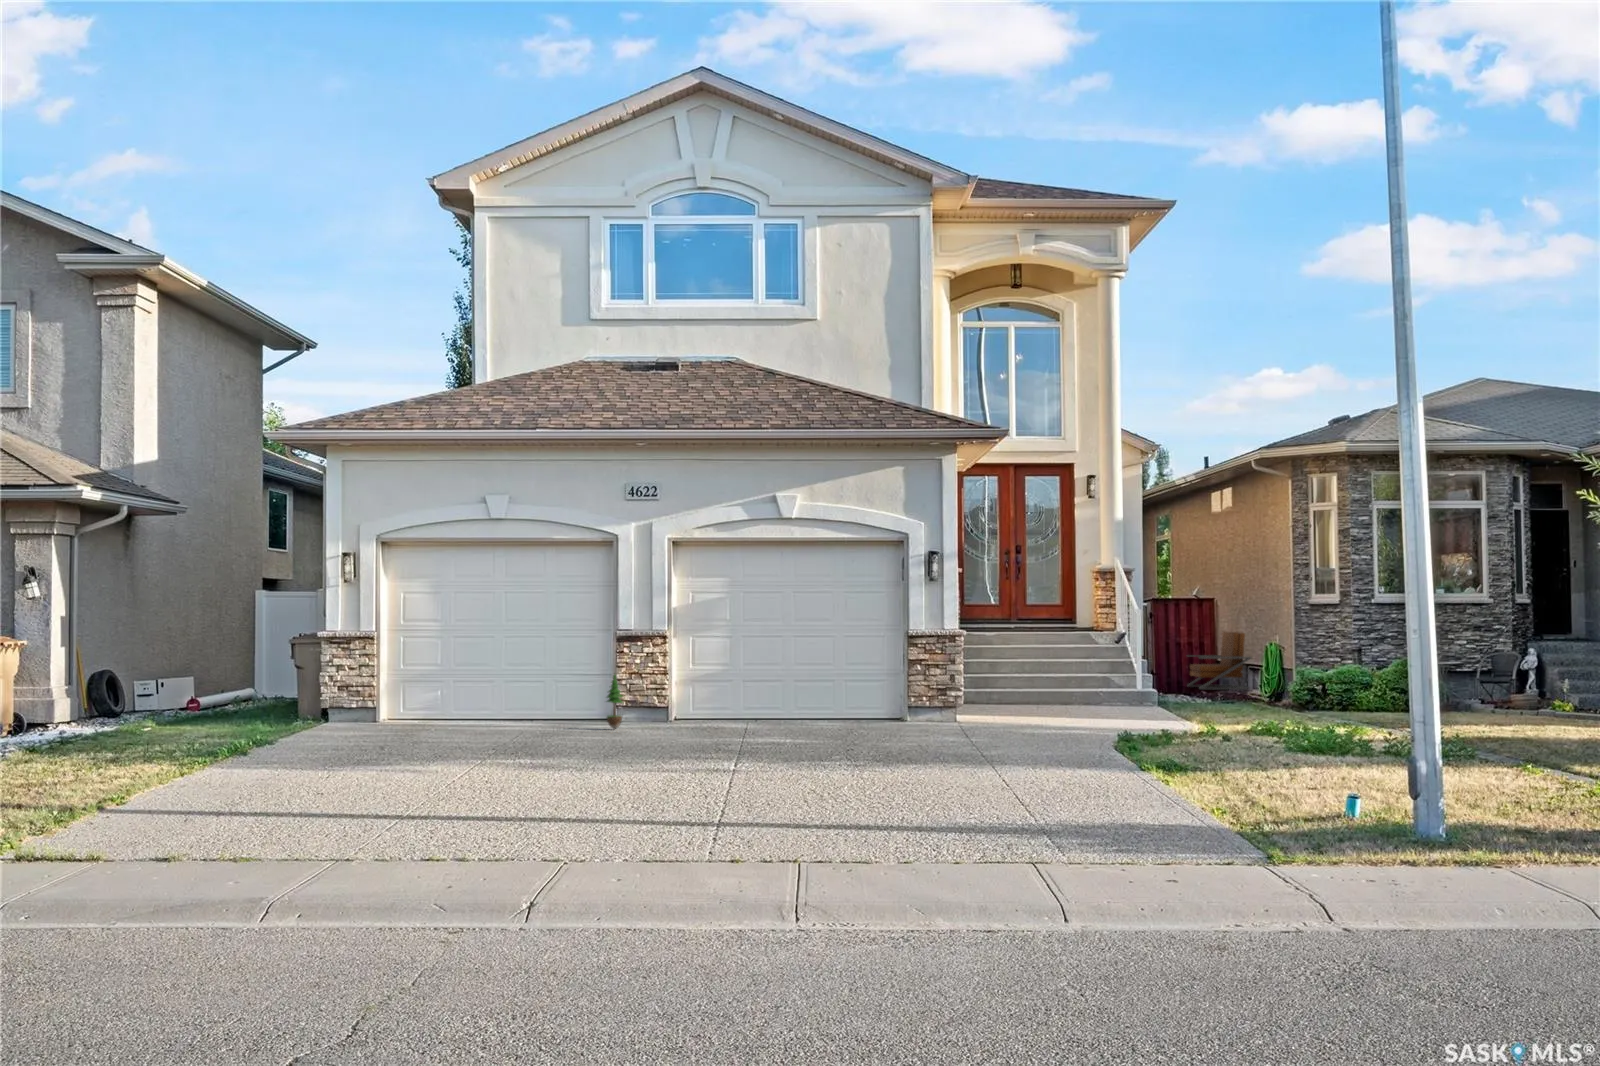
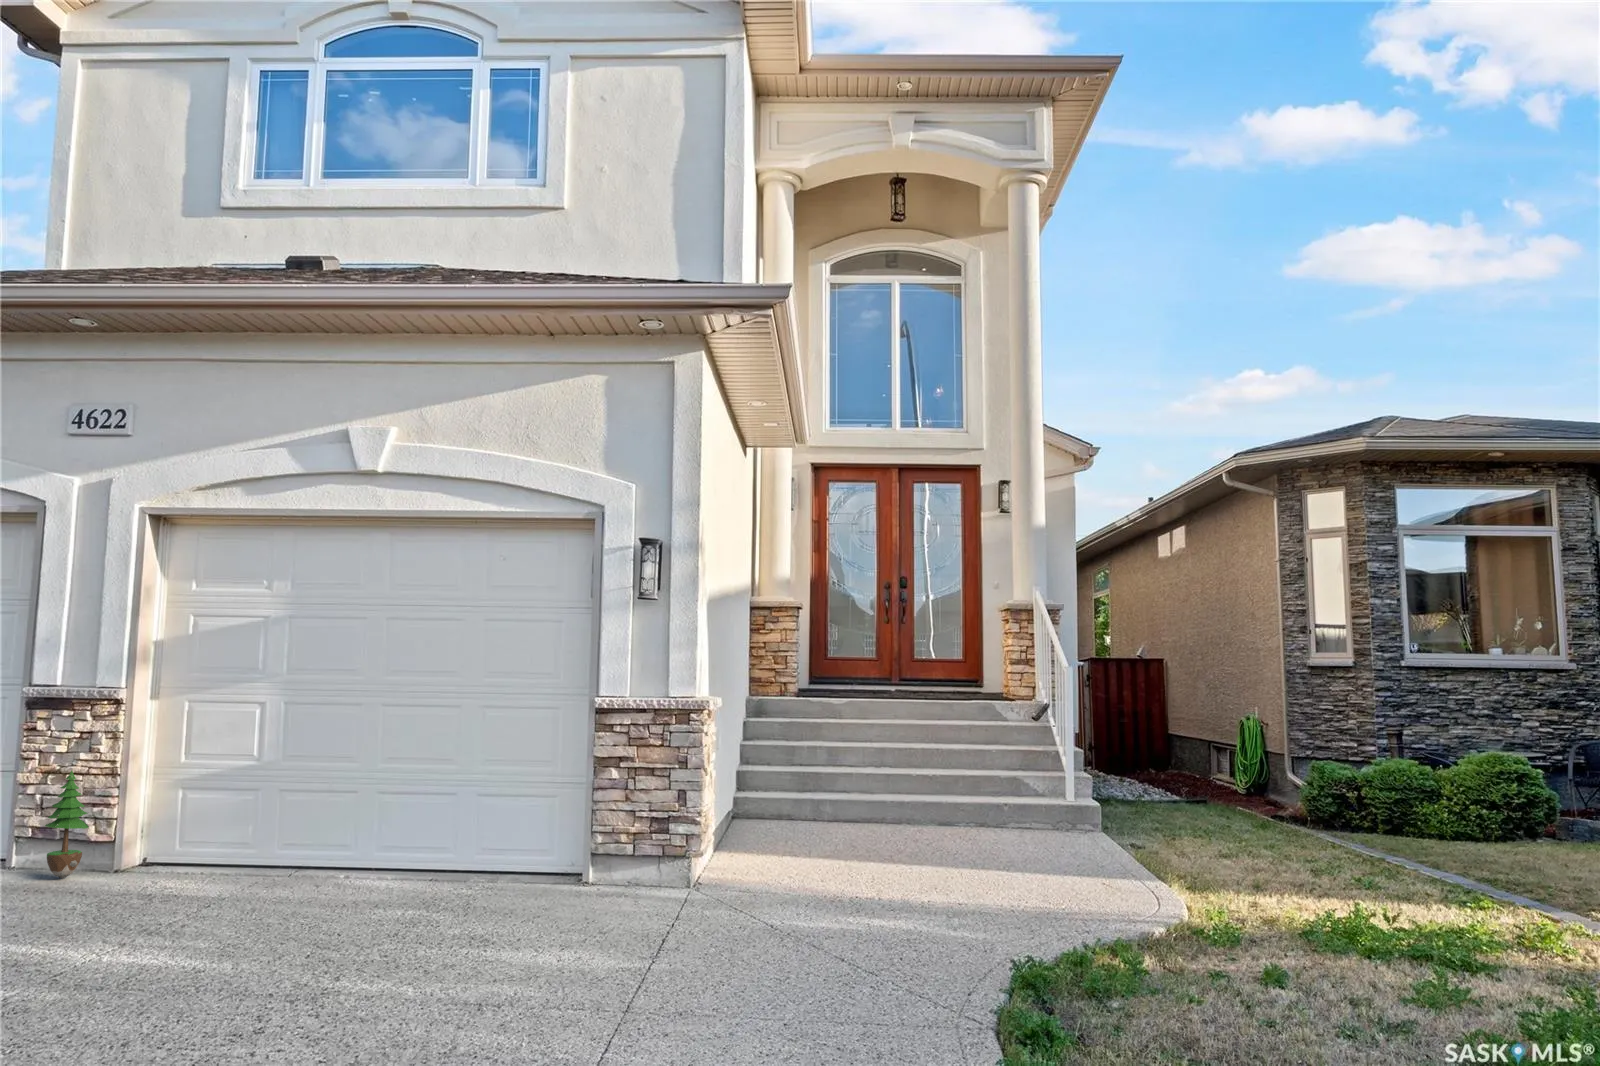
lounge chair: present [1187,632,1251,689] -> none [1131,699,1216,775]

